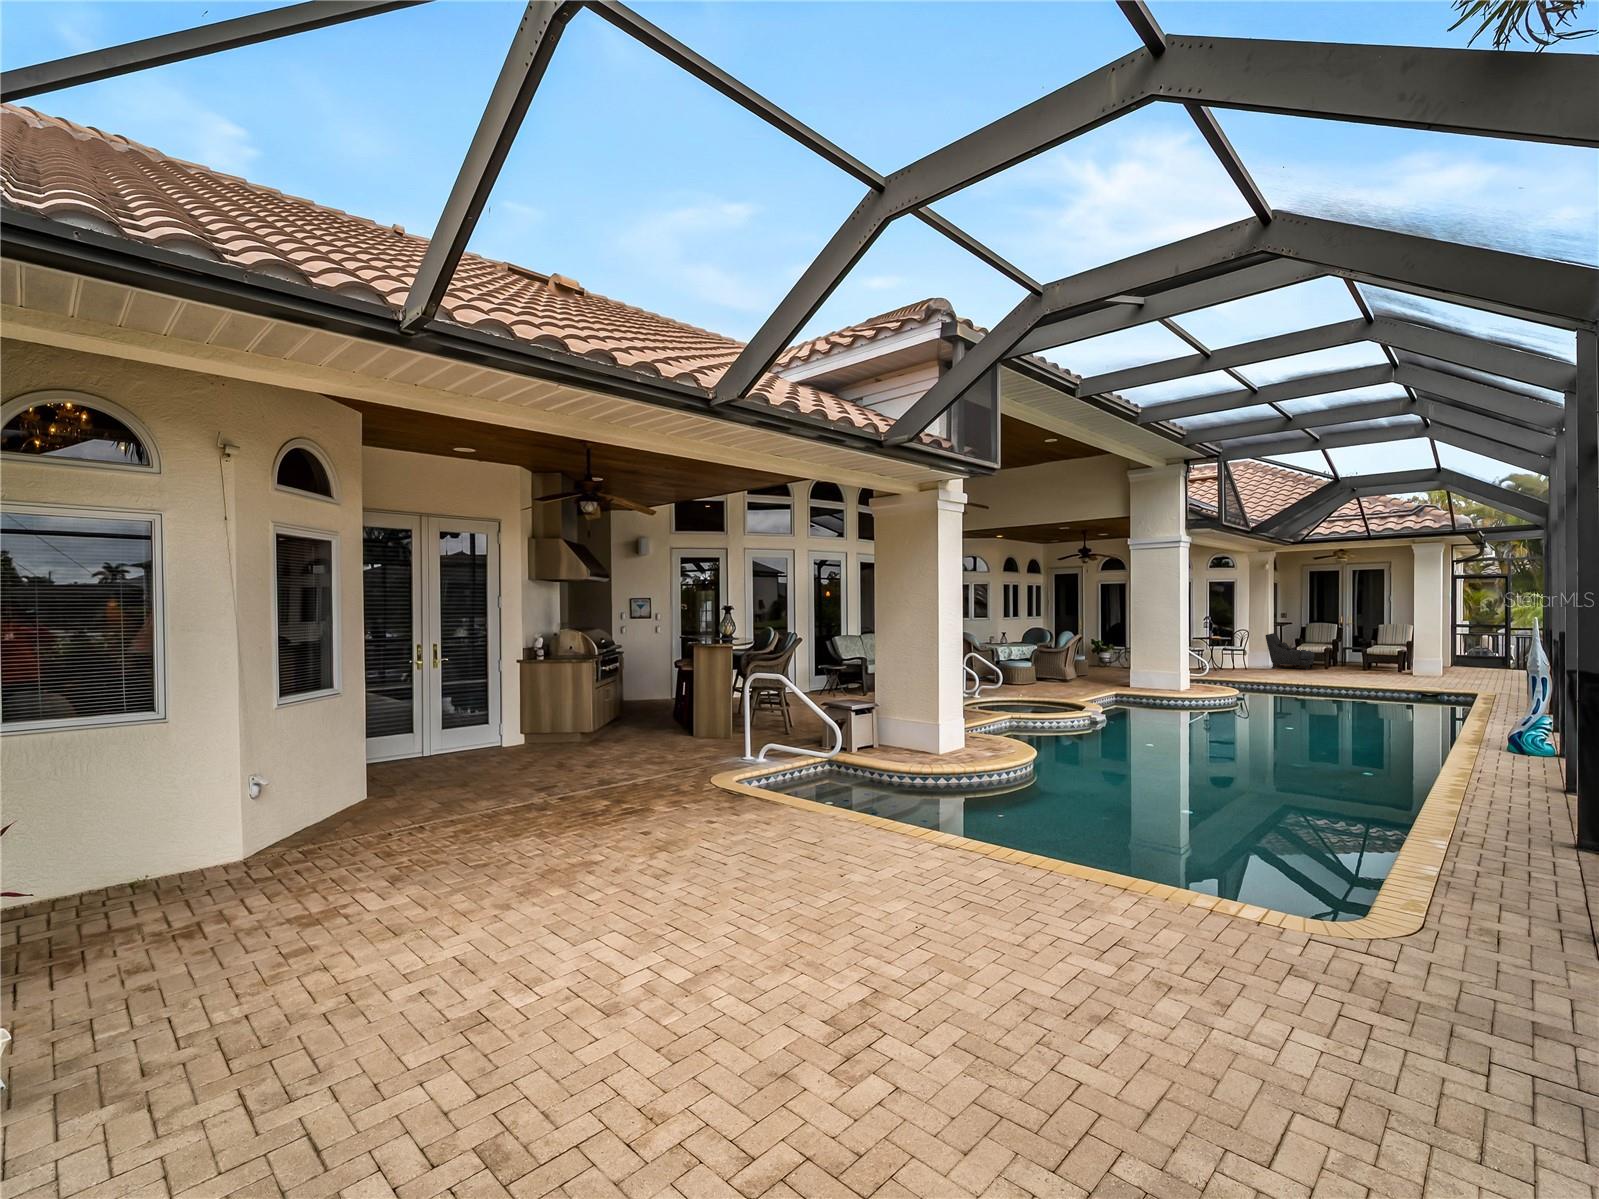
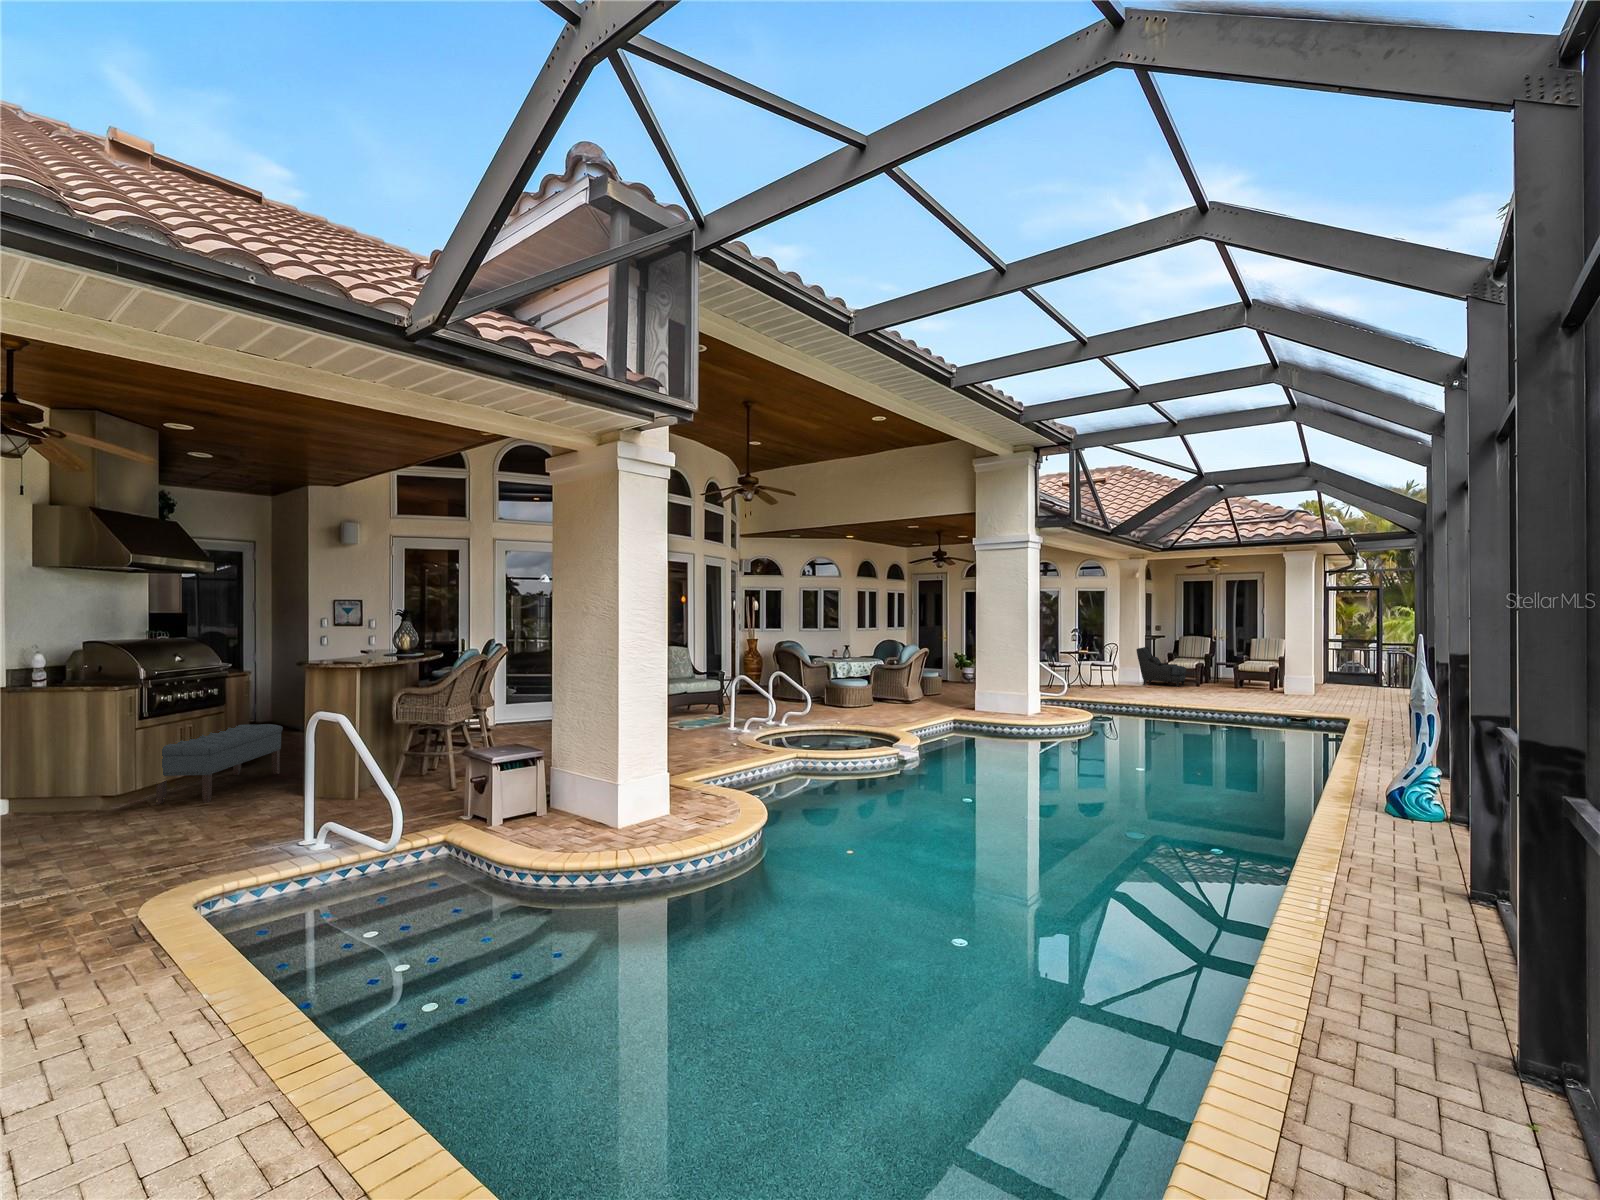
bench: none [598,690,646,741] -> present [156,724,283,804]

